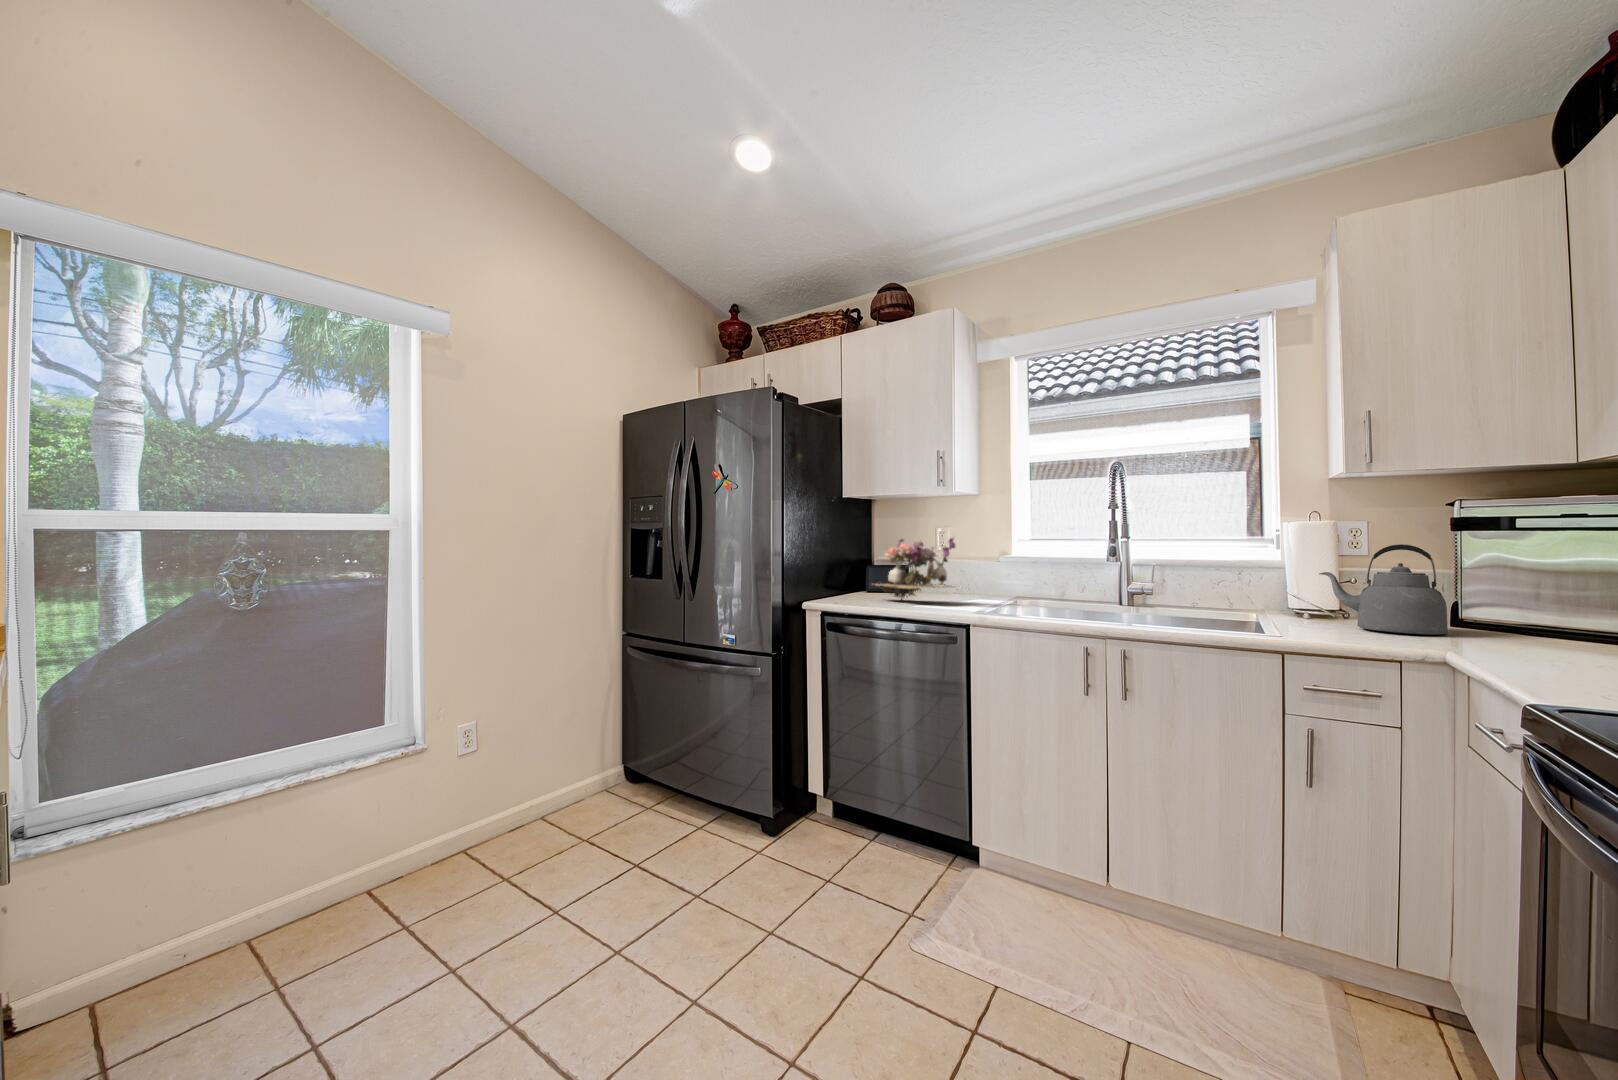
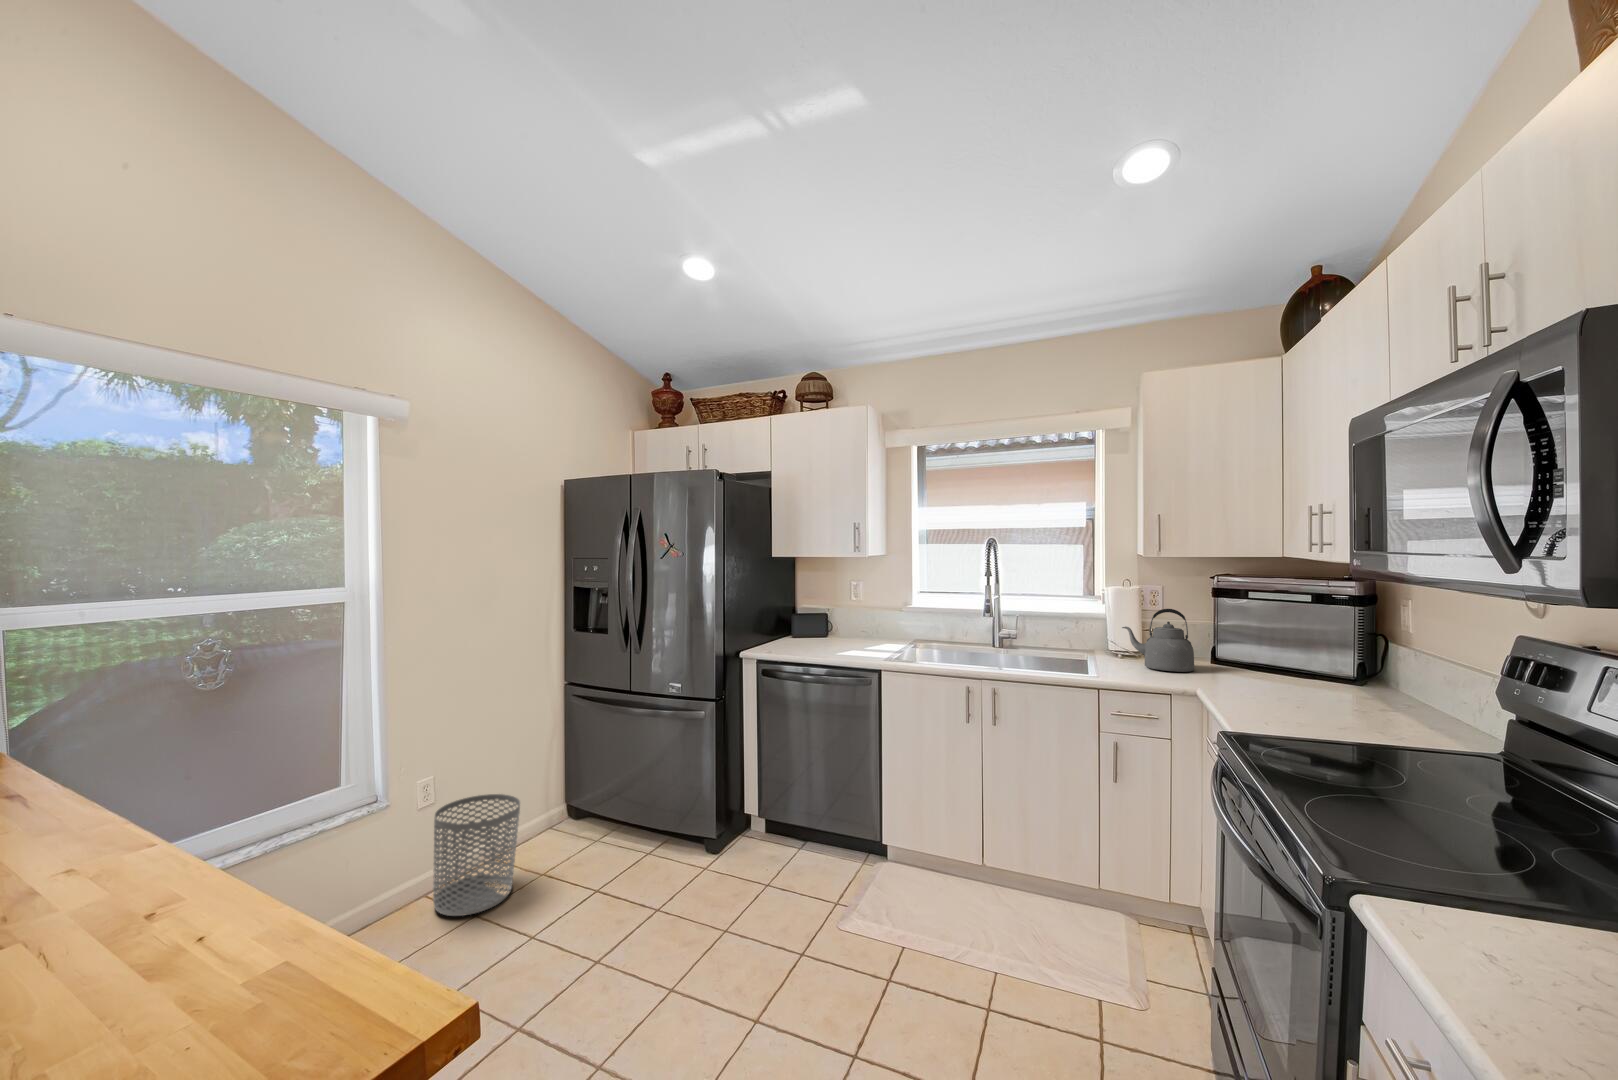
flower arrangement: present [876,538,955,600] -> none [796,588,870,645]
waste bin: none [468,747,560,876] -> present [433,794,520,916]

